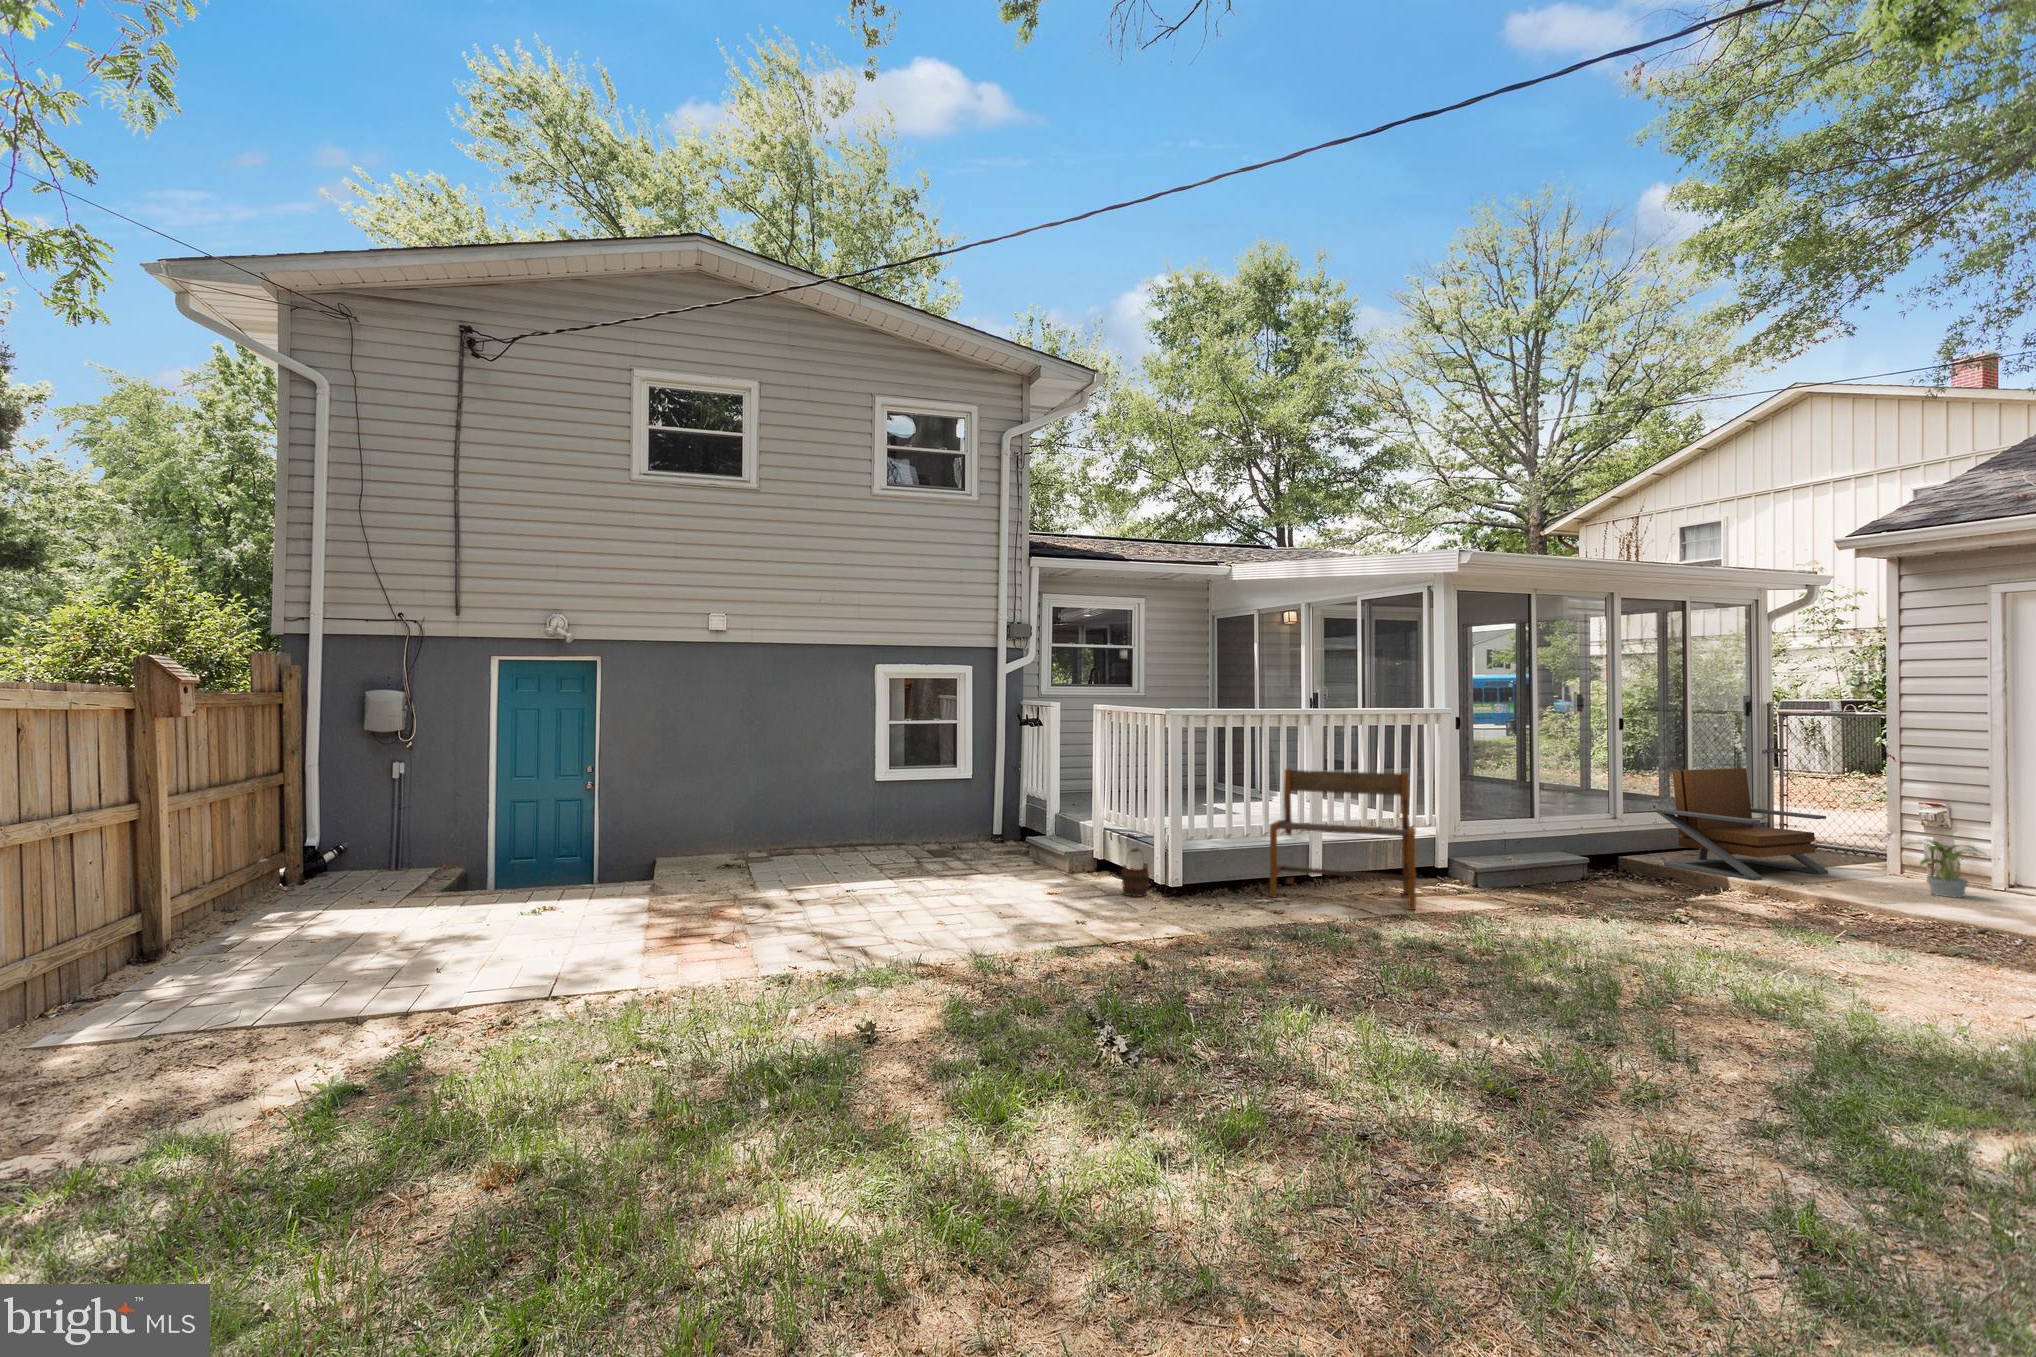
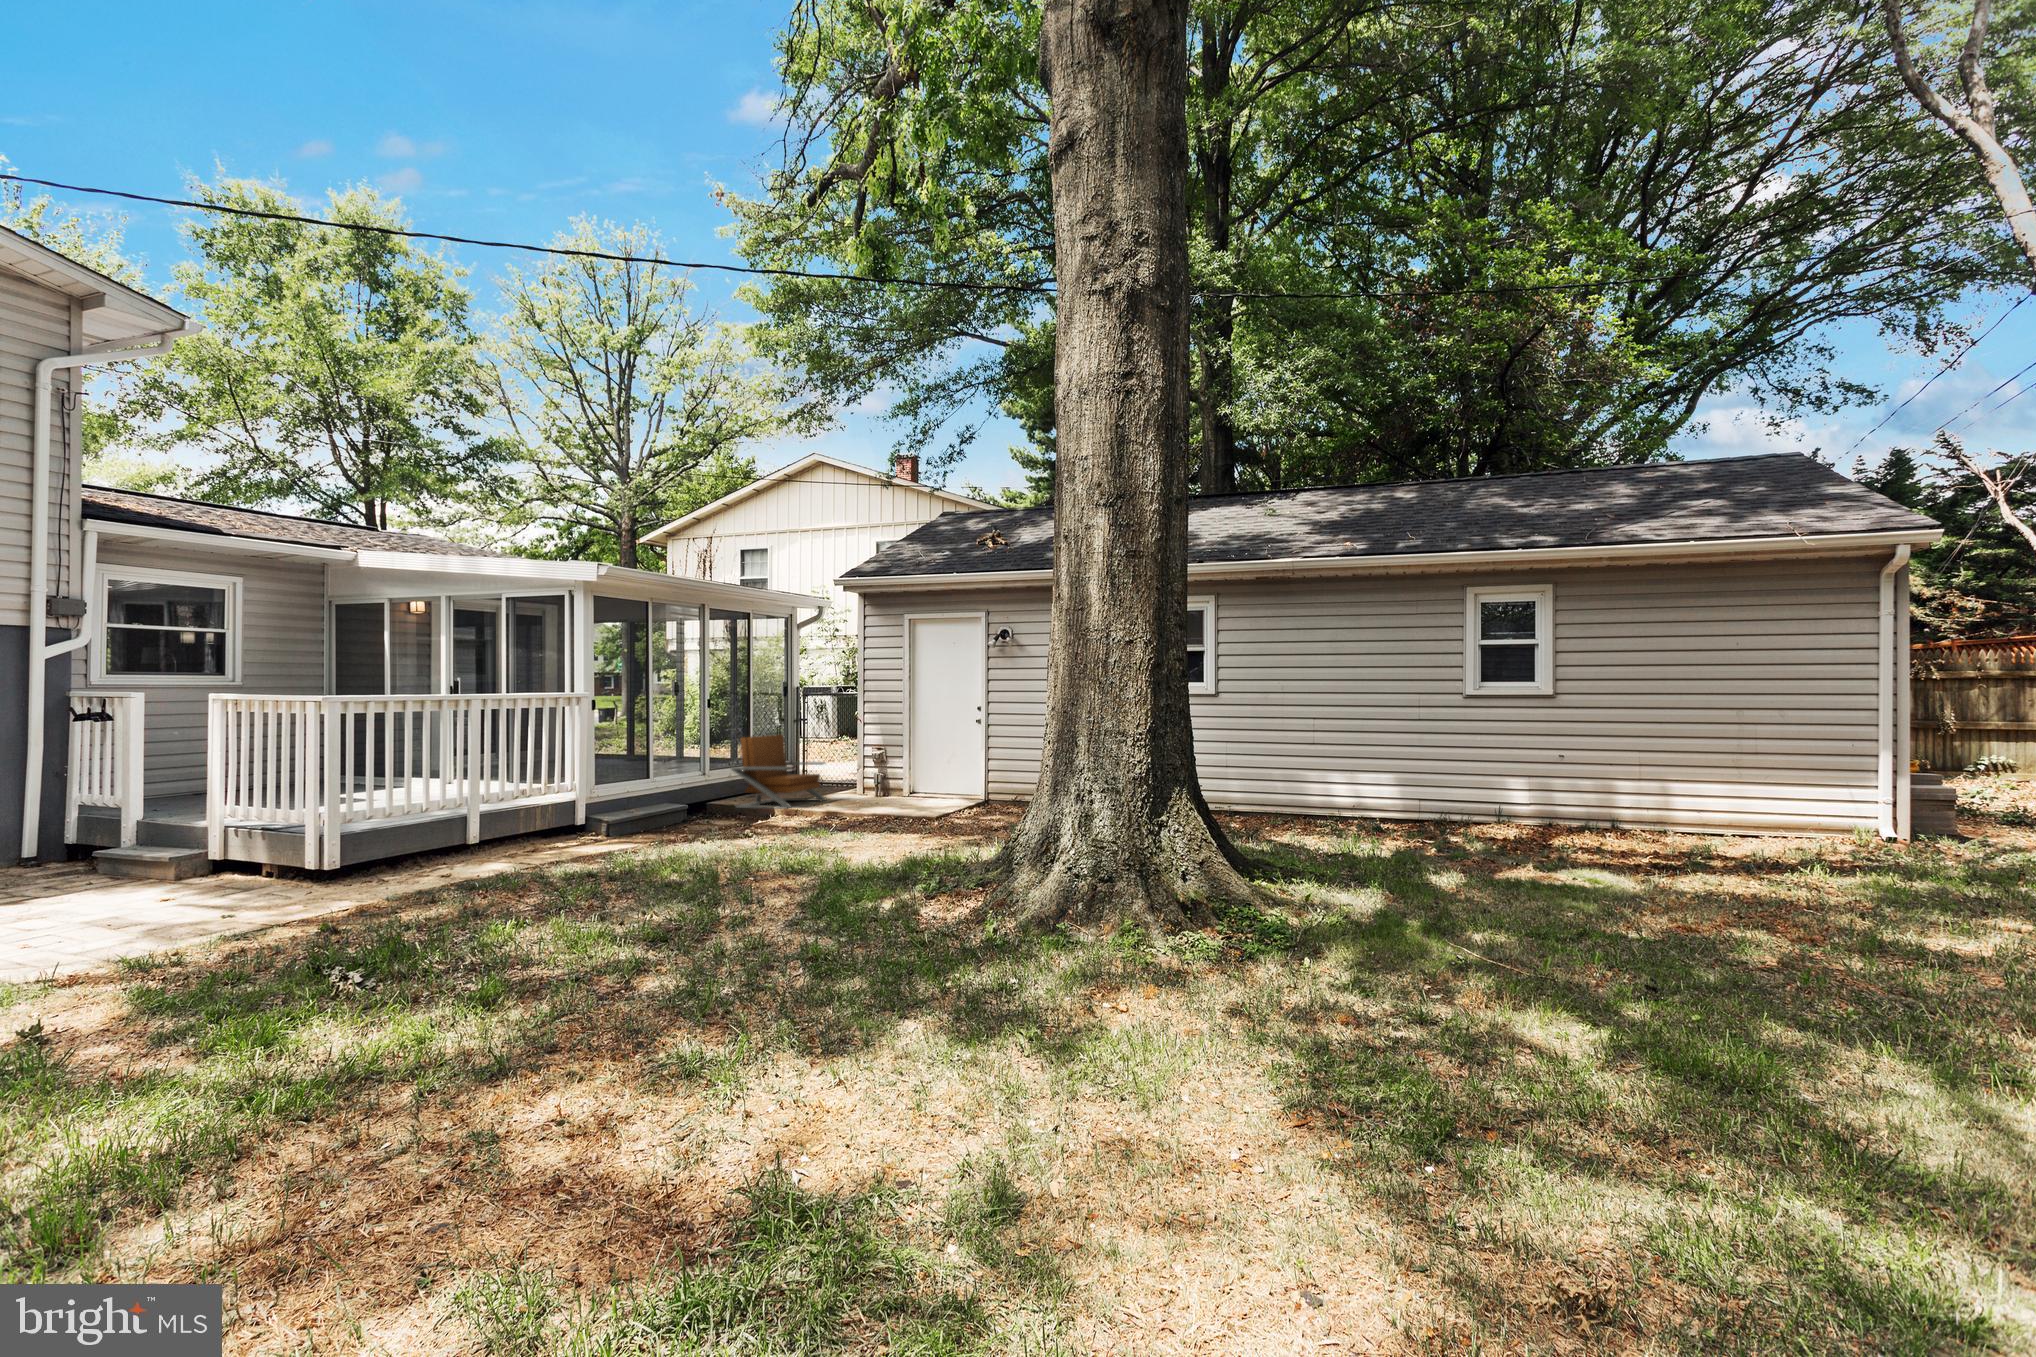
bench: present [1270,769,1416,910] -> none [437,744,570,864]
potted plant: present [1913,840,1990,898] -> none [861,770,901,803]
wooden bucket: present [1121,849,1149,897] -> none [273,835,308,884]

